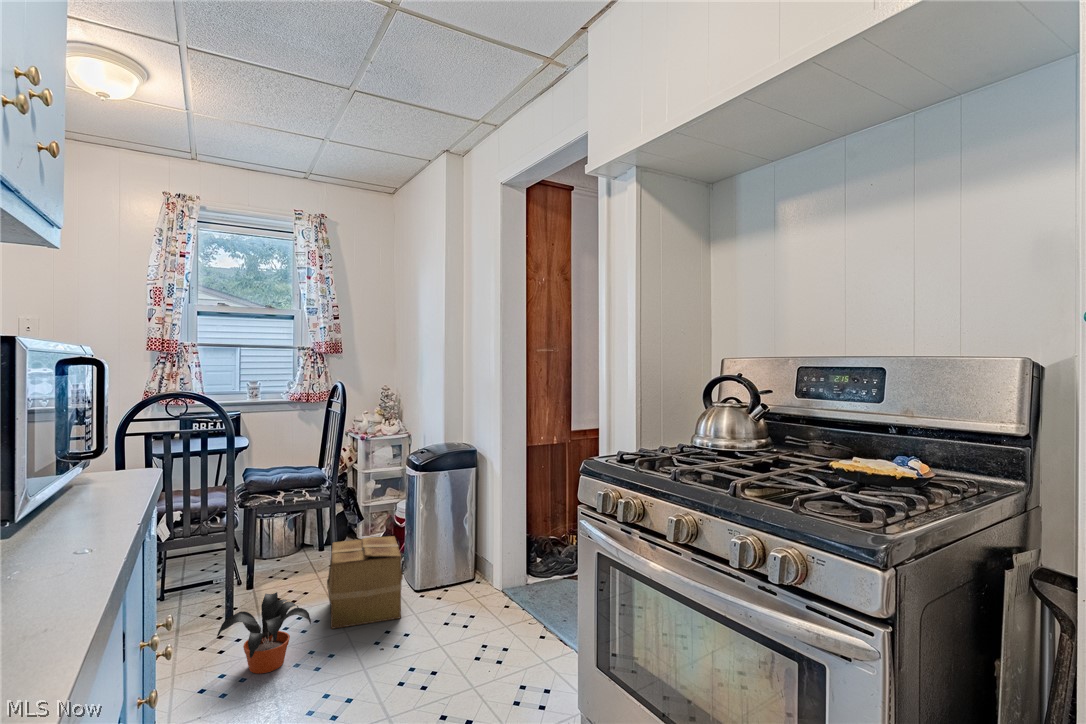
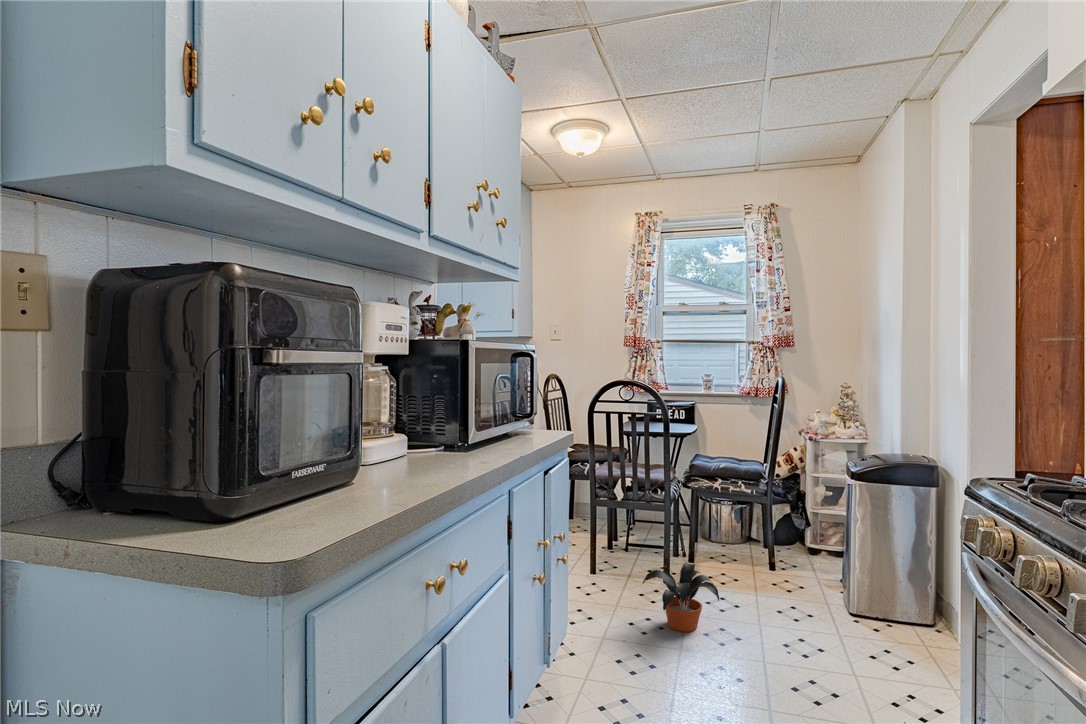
cardboard box: present [327,536,403,629] -> none [747,535,830,633]

